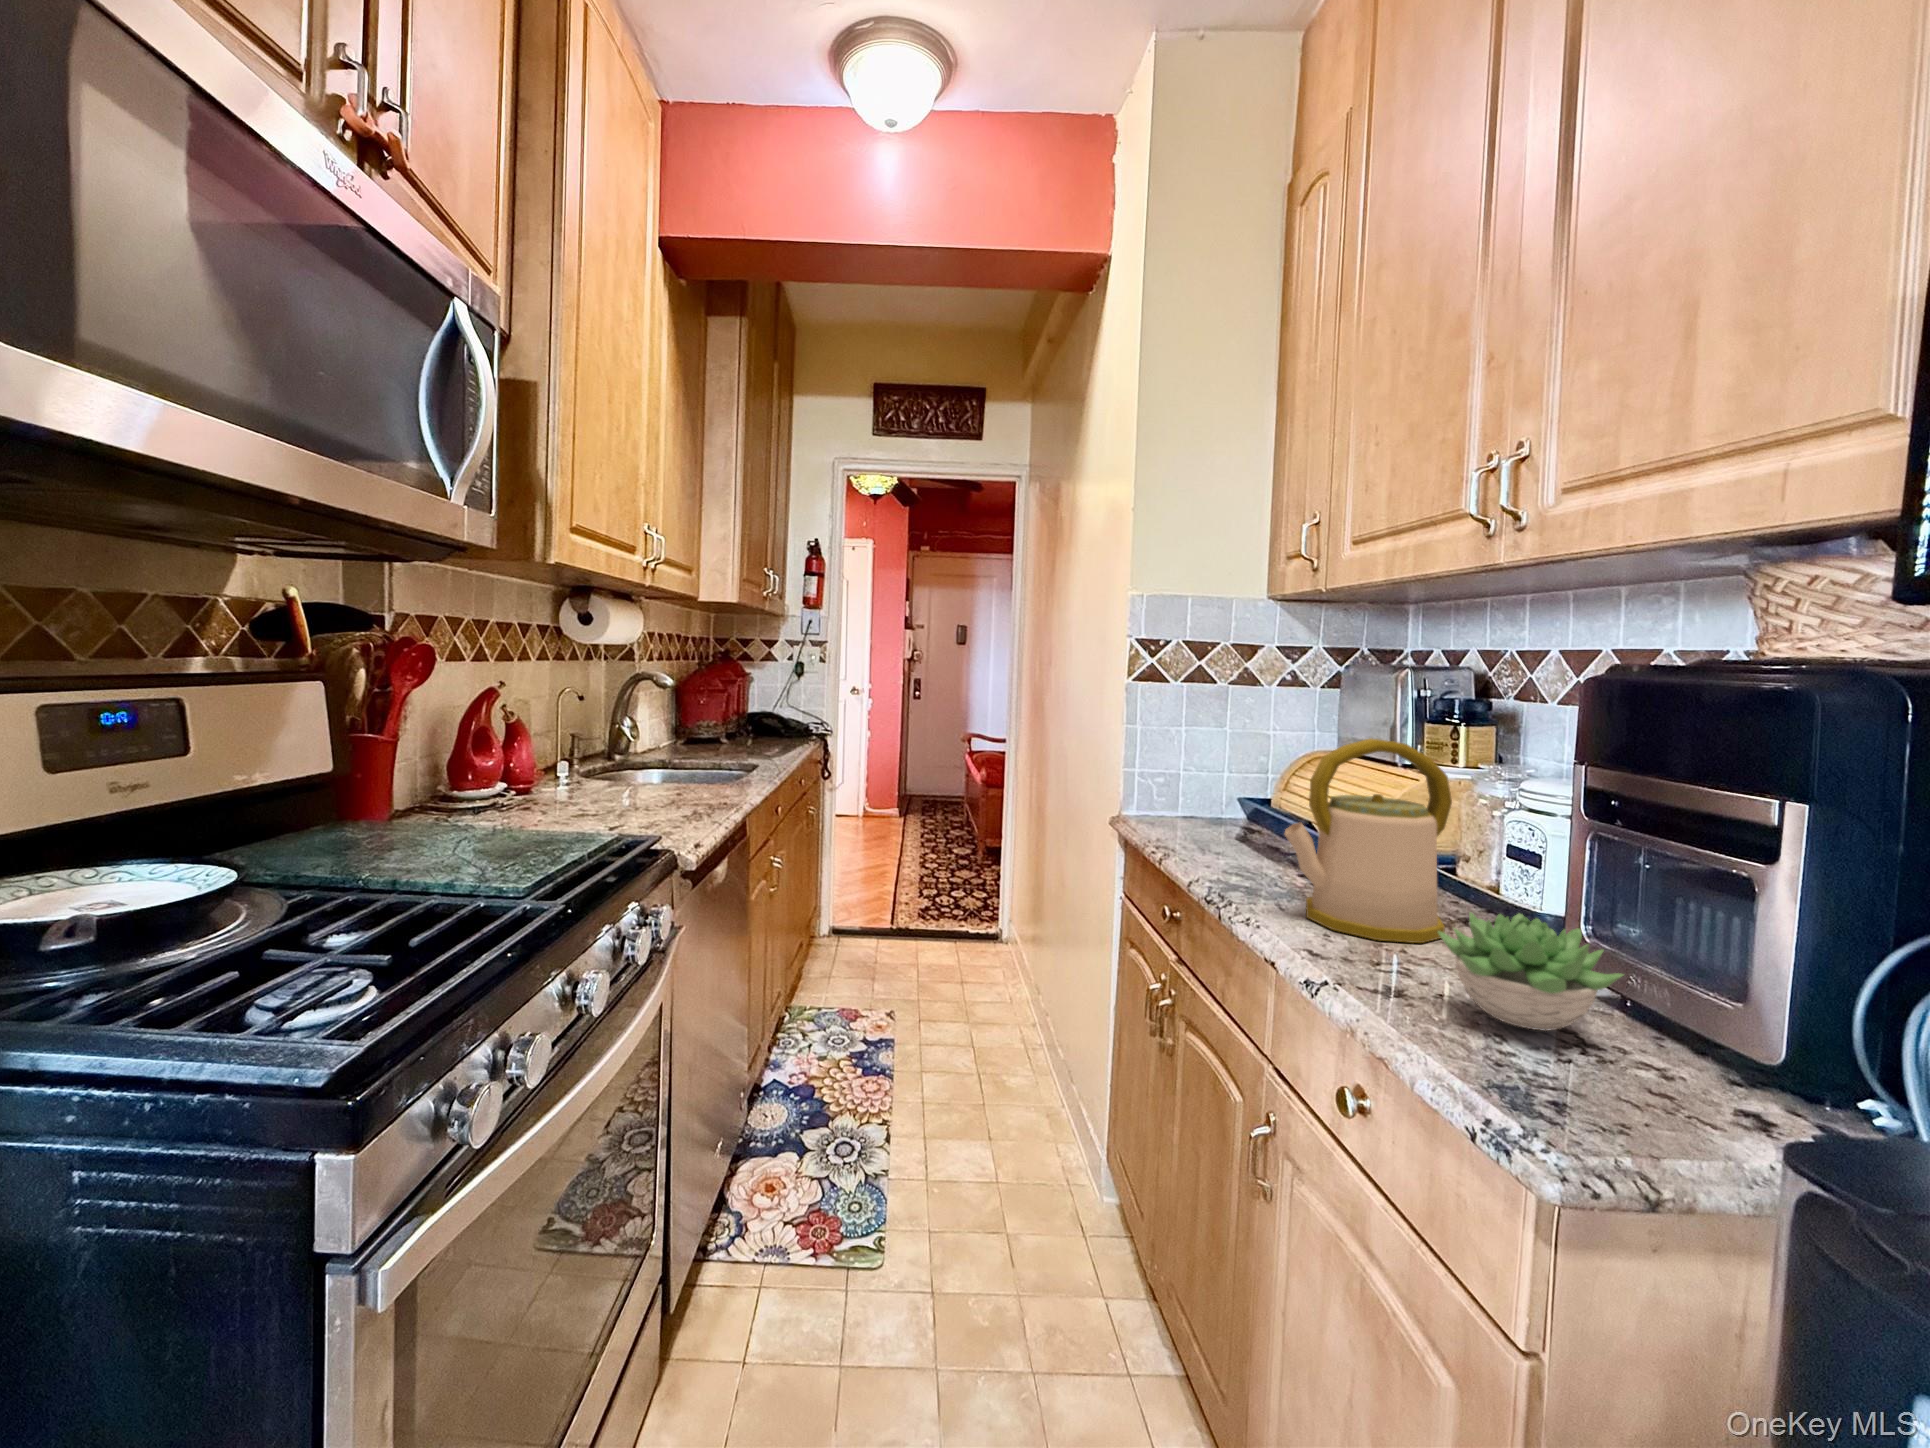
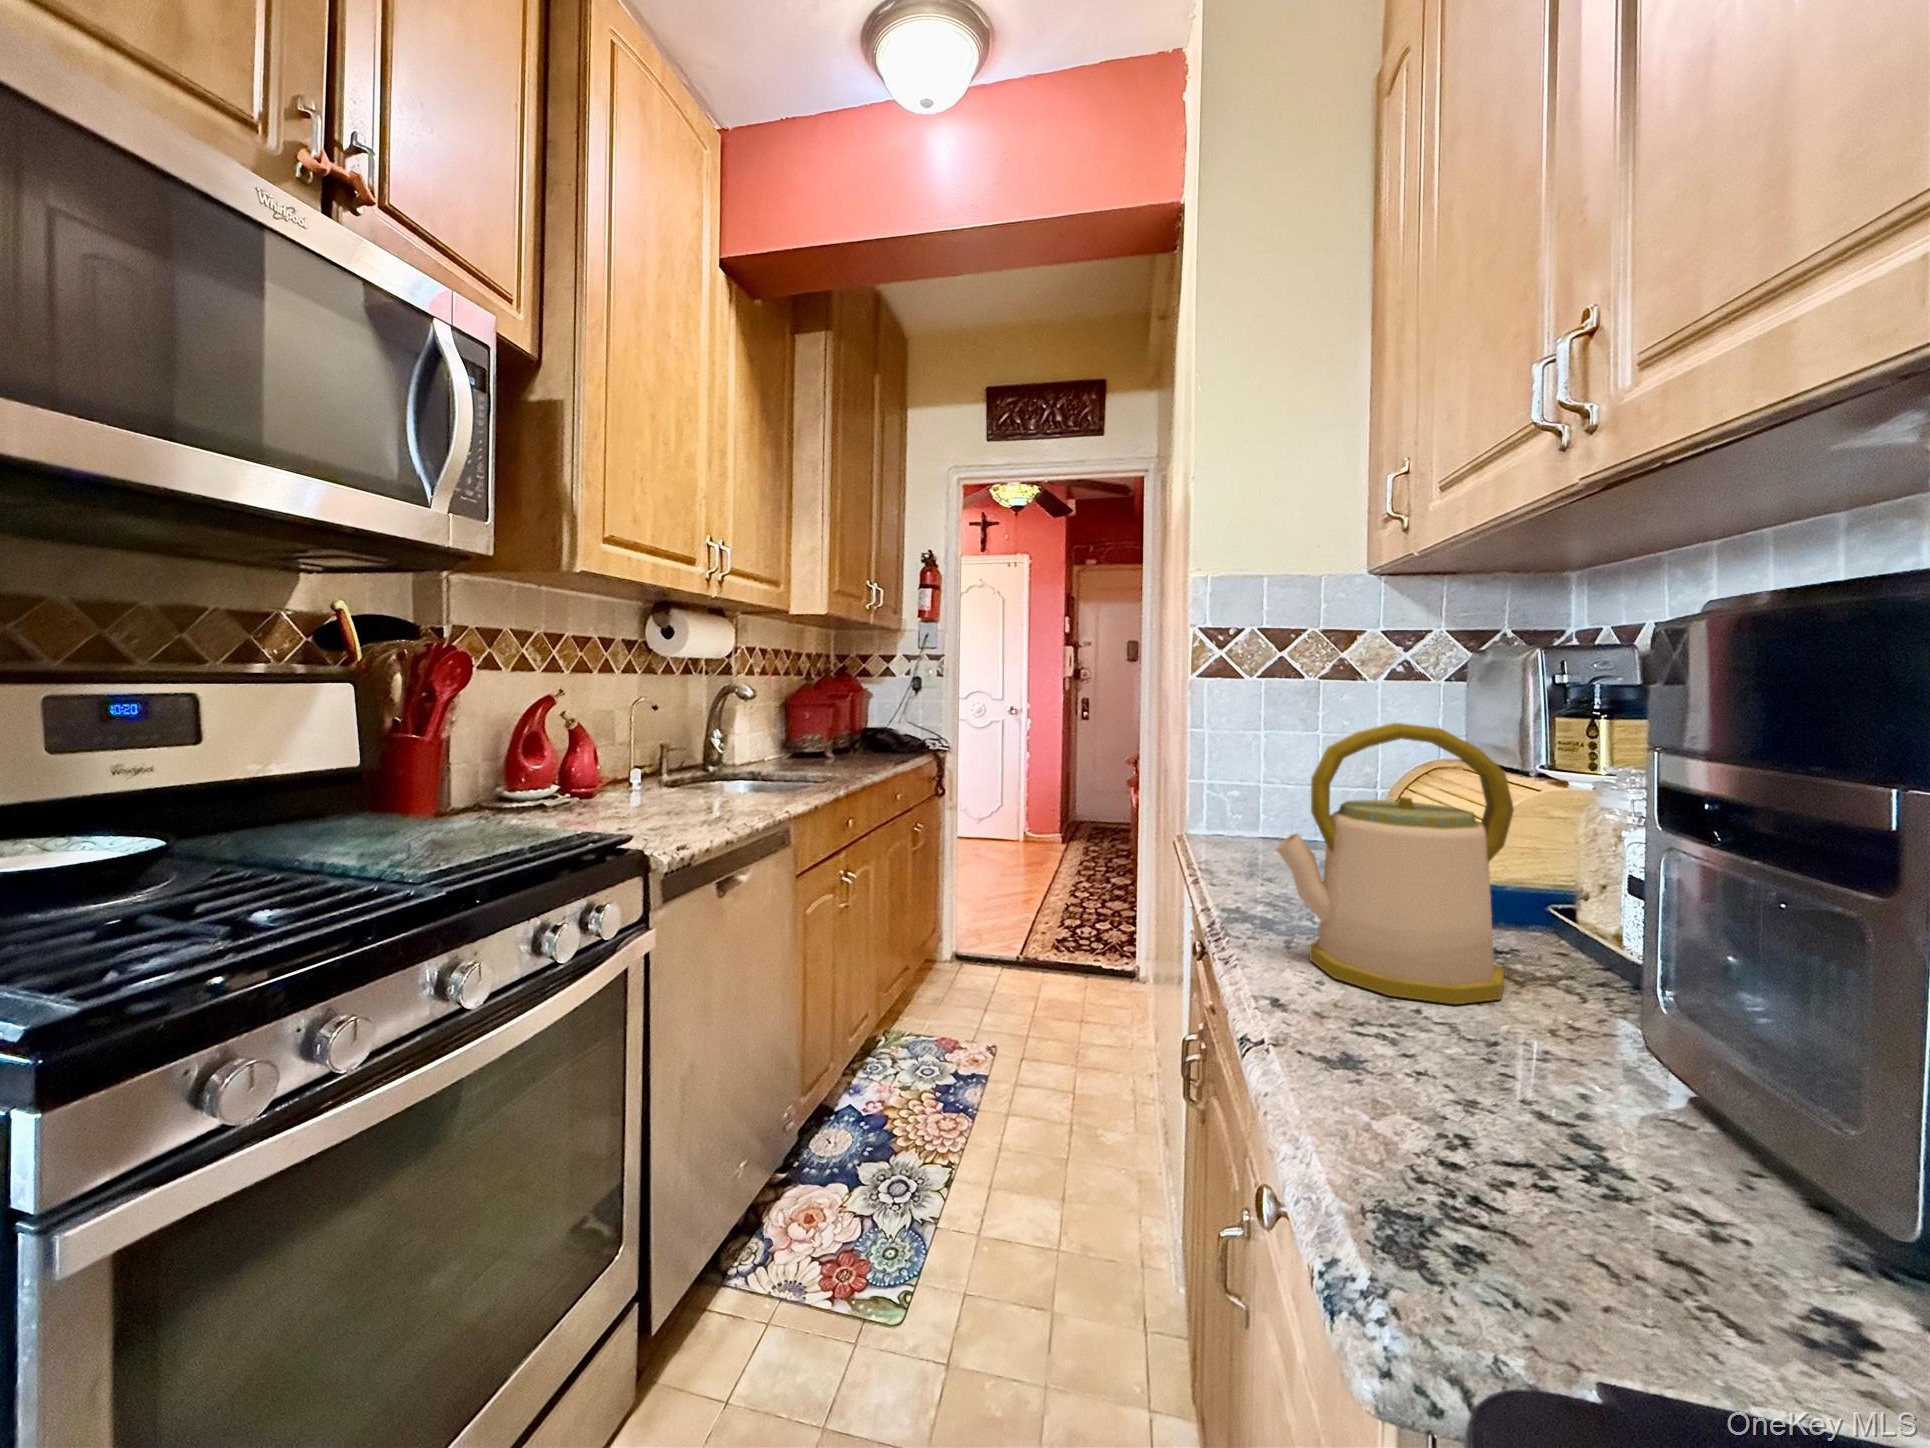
succulent plant: present [1438,912,1623,1031] -> none [1404,958,1679,1152]

